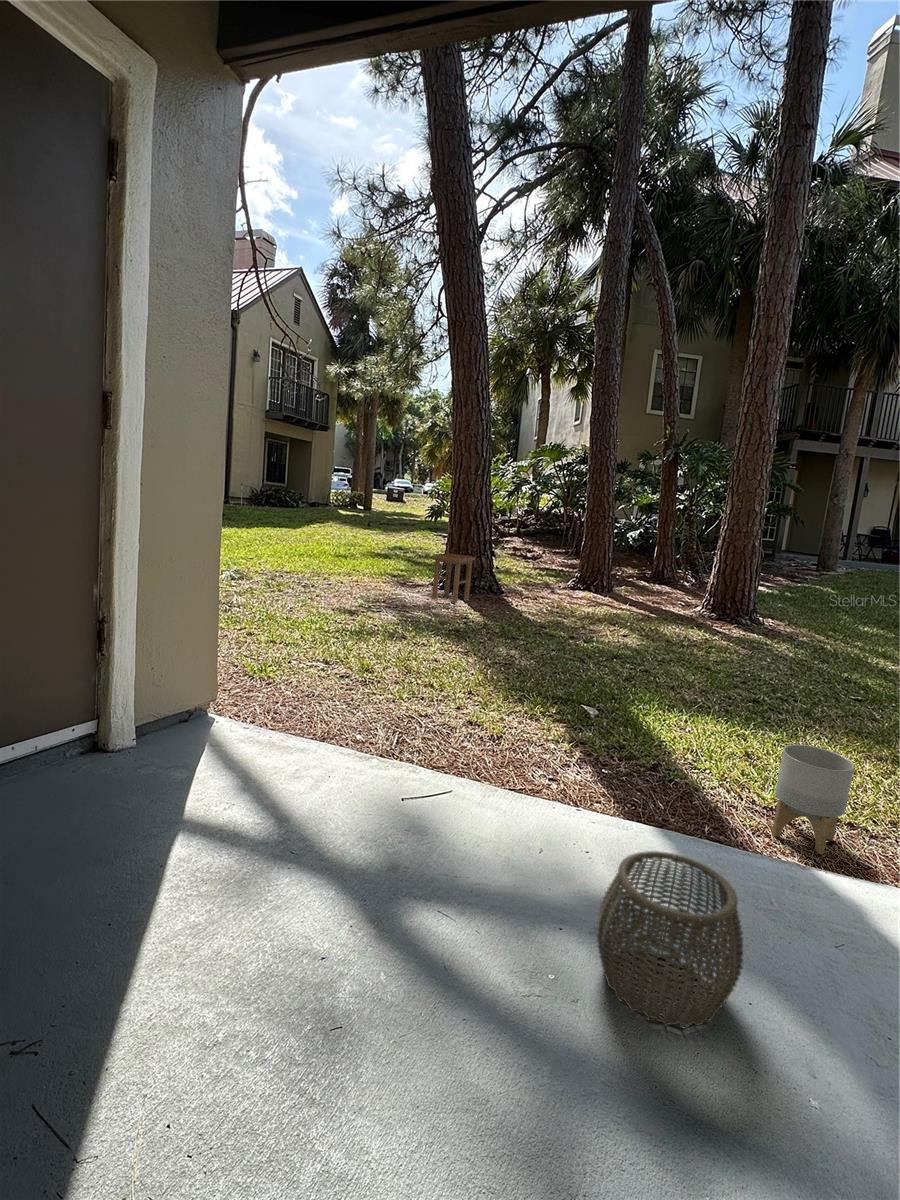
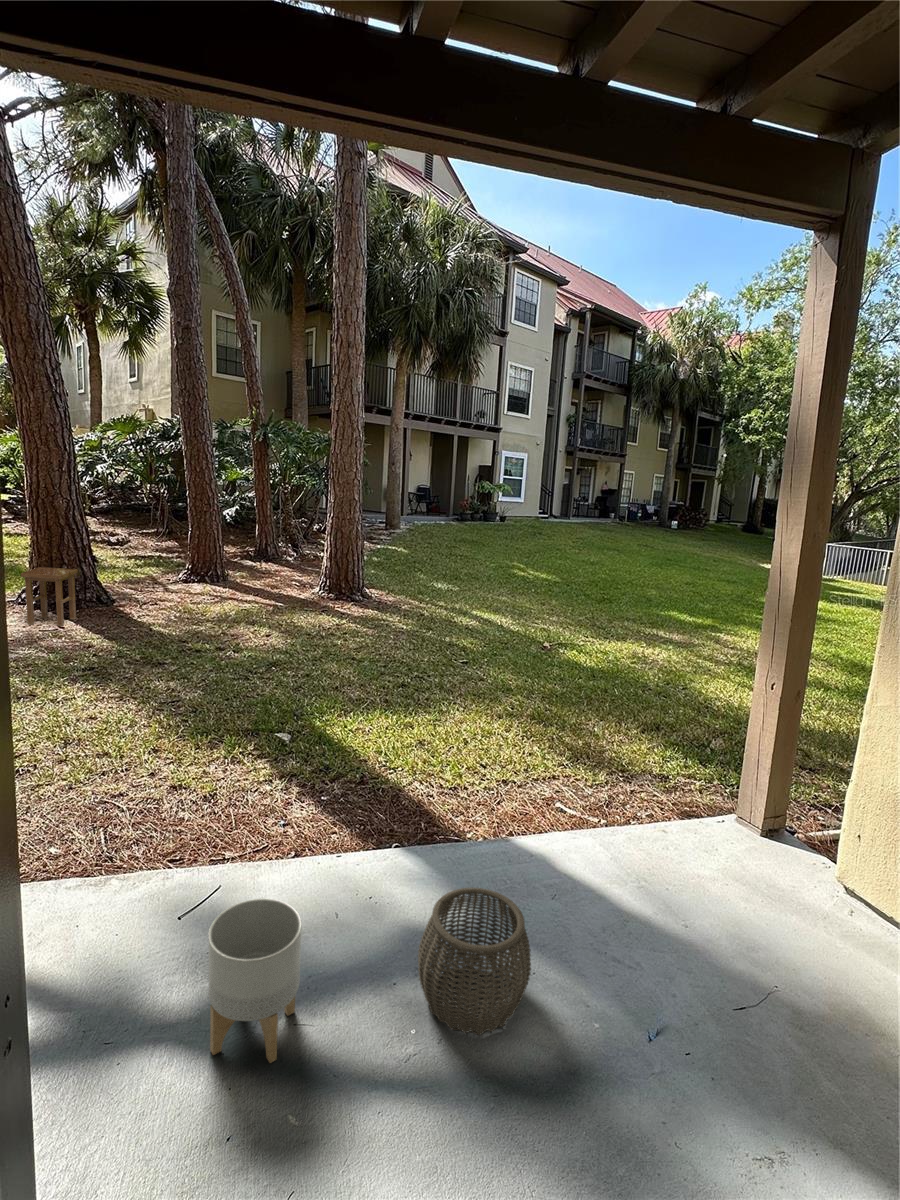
planter: present [771,744,855,854] -> present [209,899,302,1063]

